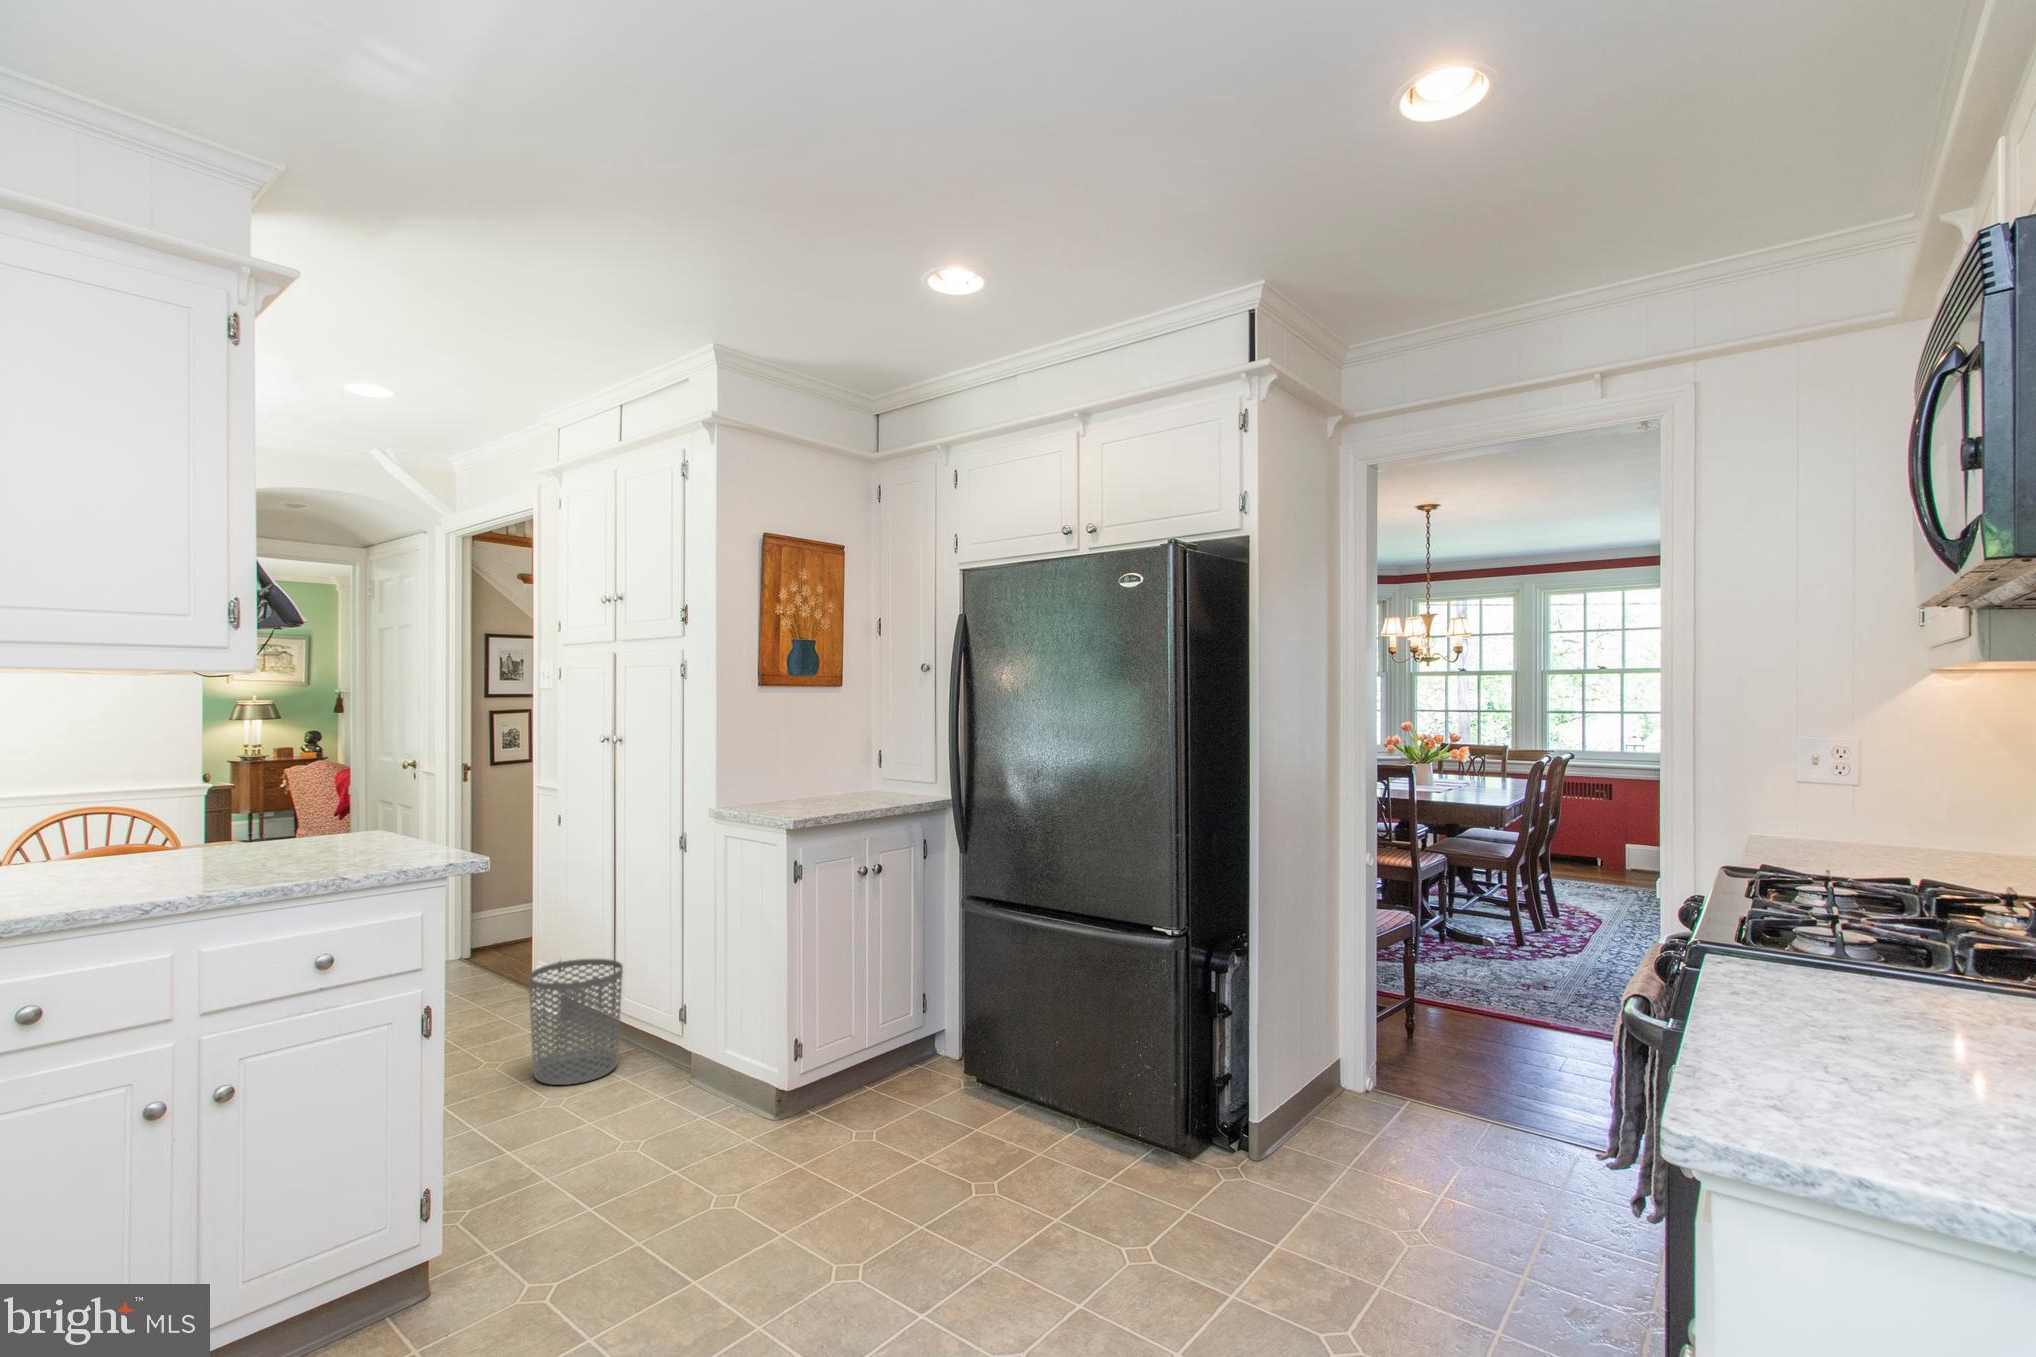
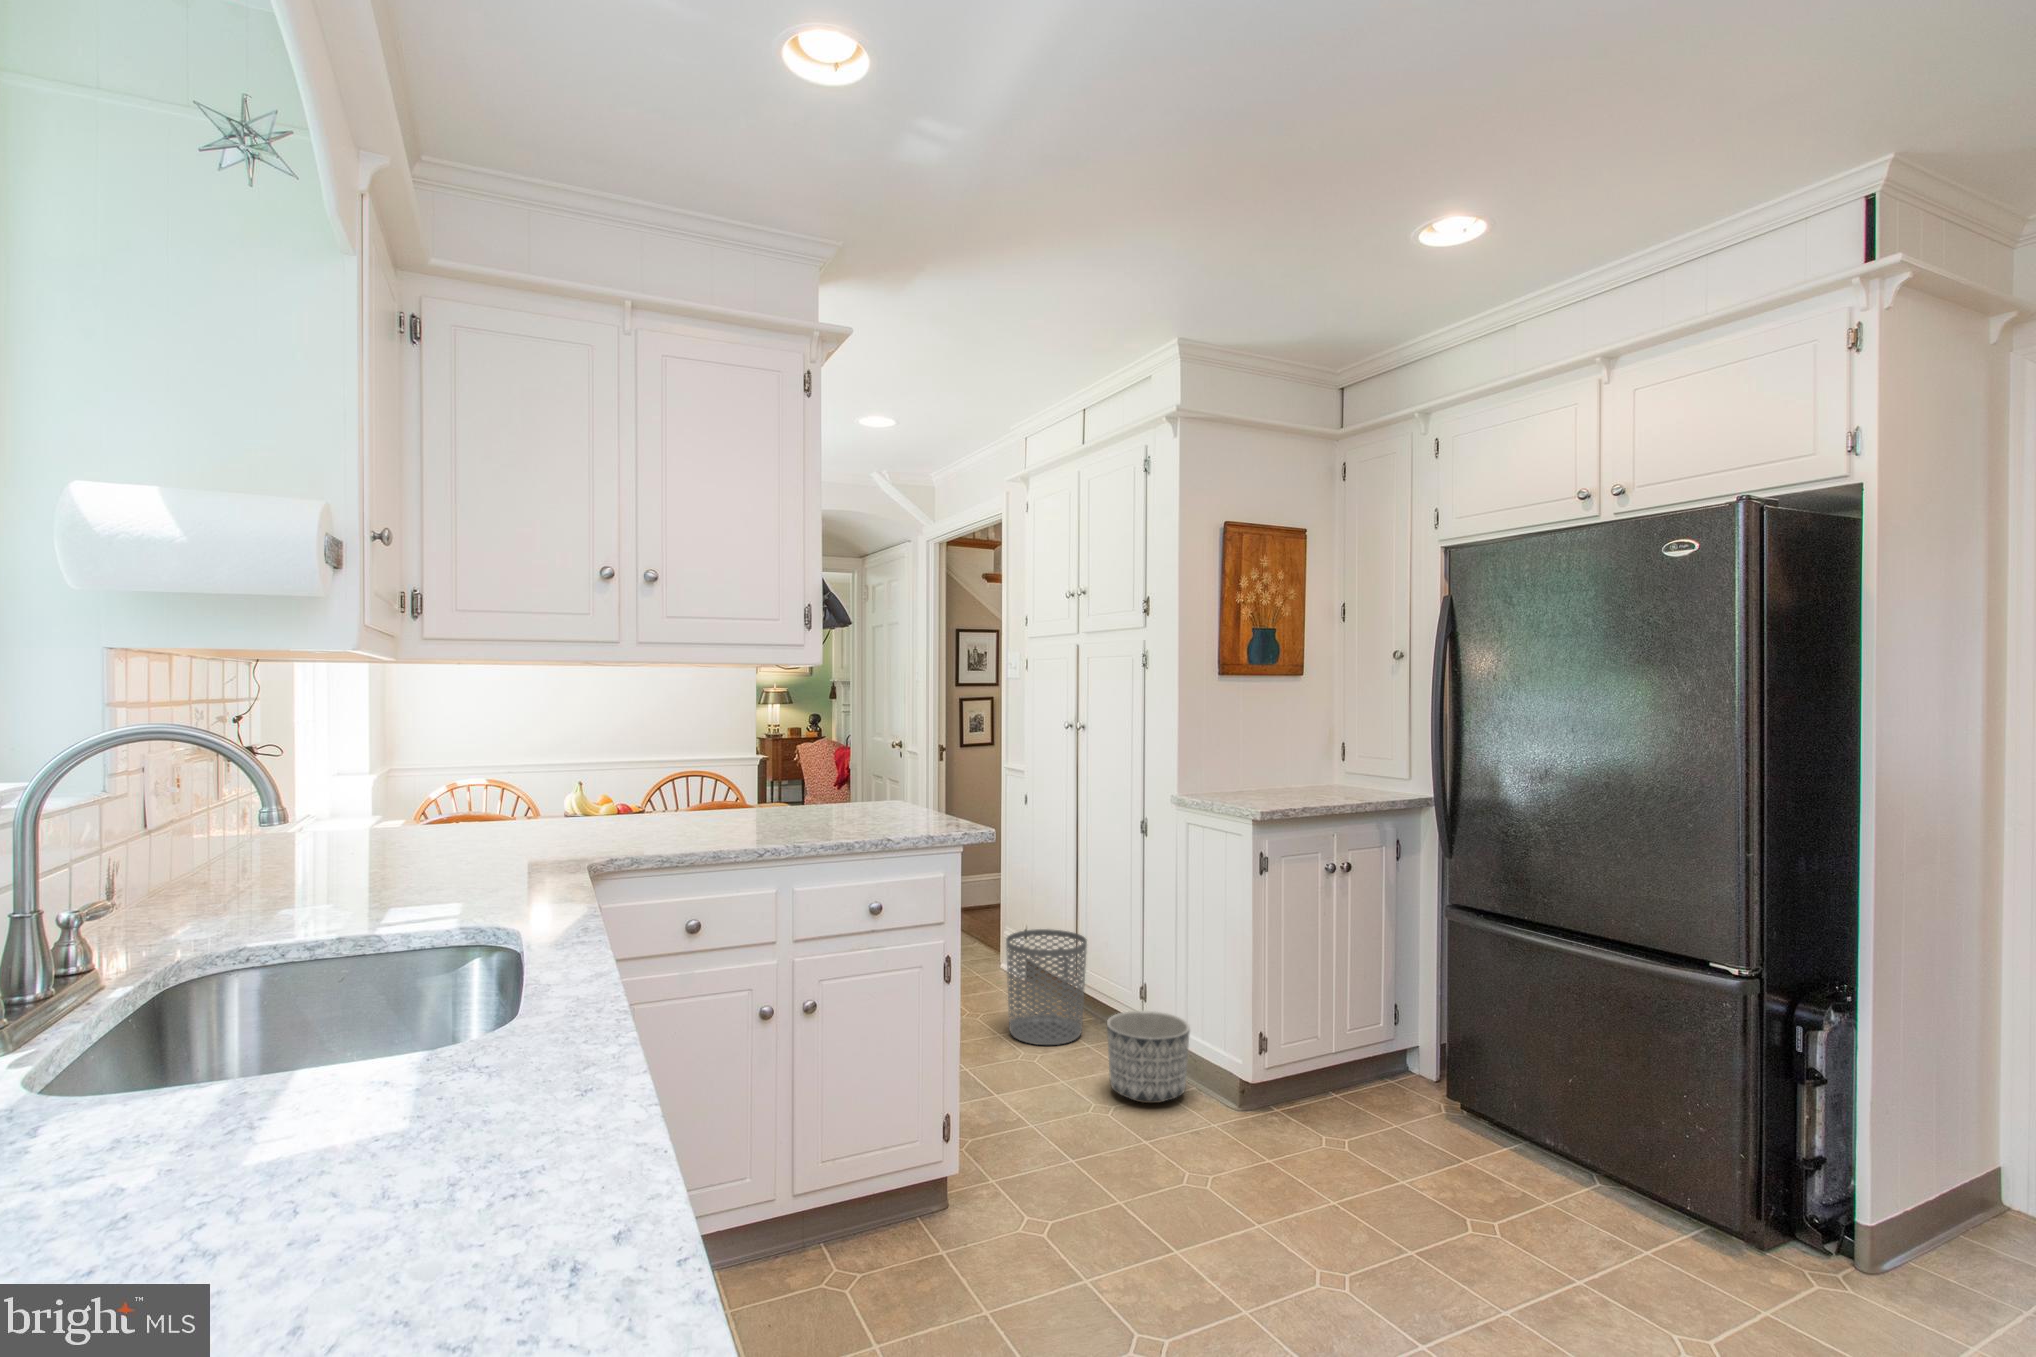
planter: none [637,1032,725,1128] -> present [1107,1011,1190,1103]

